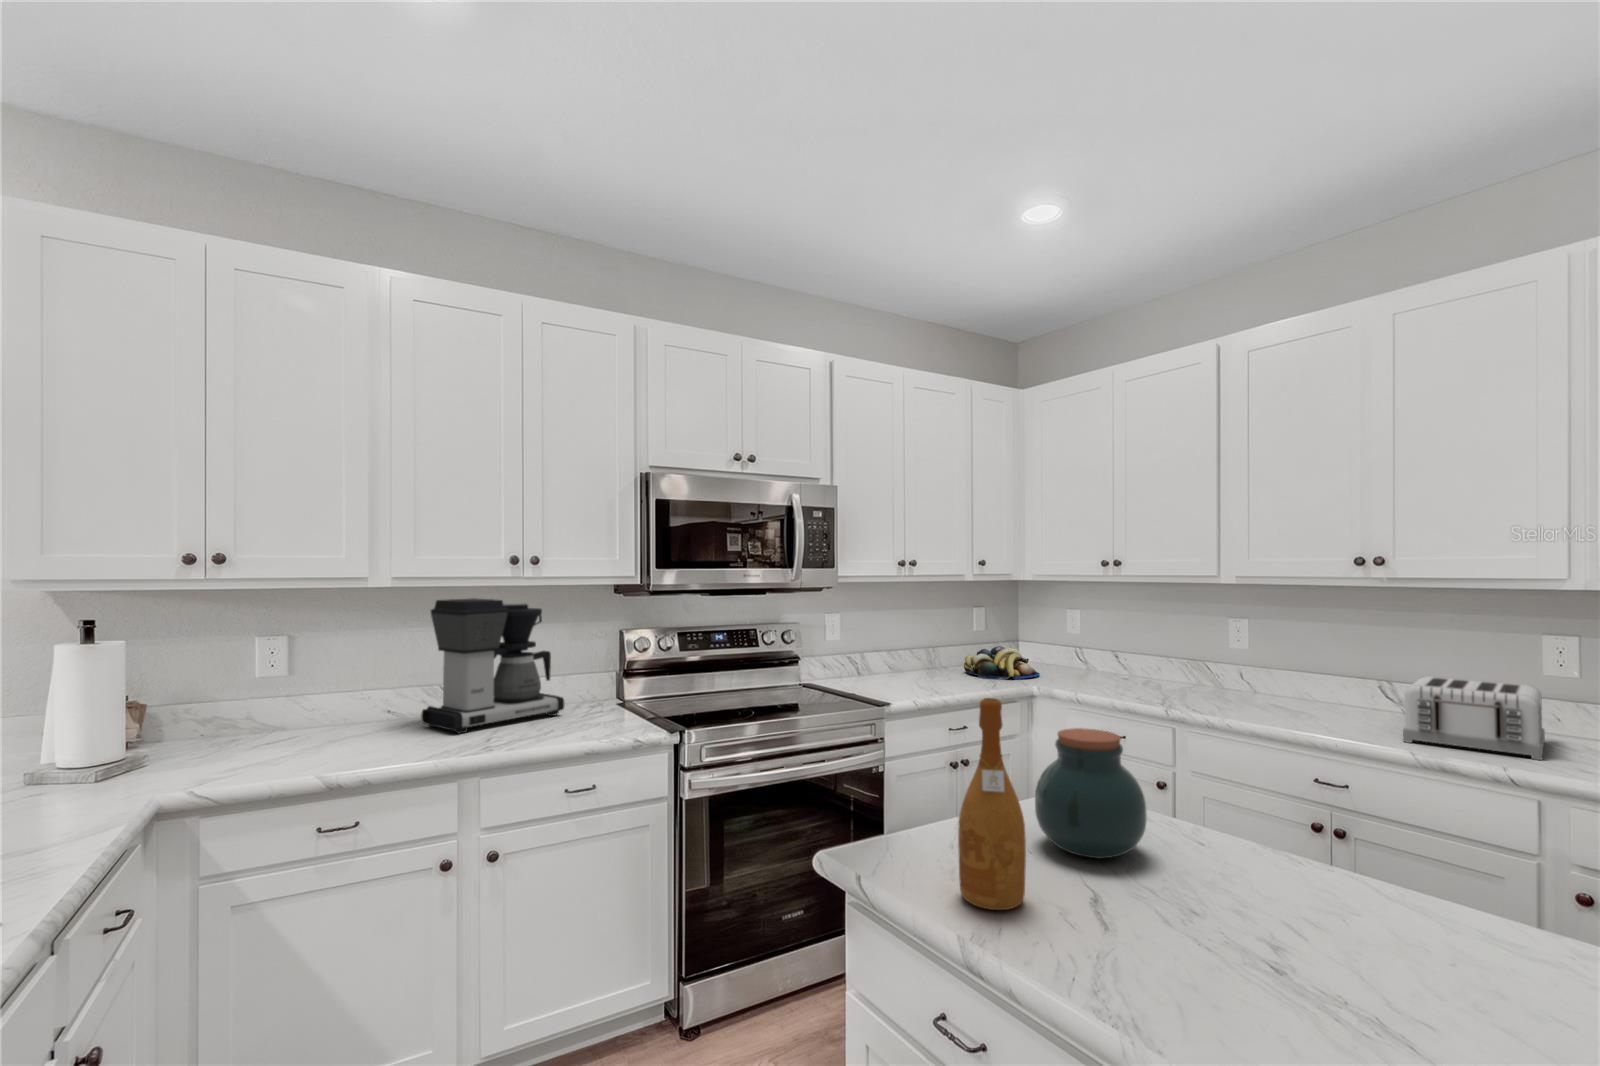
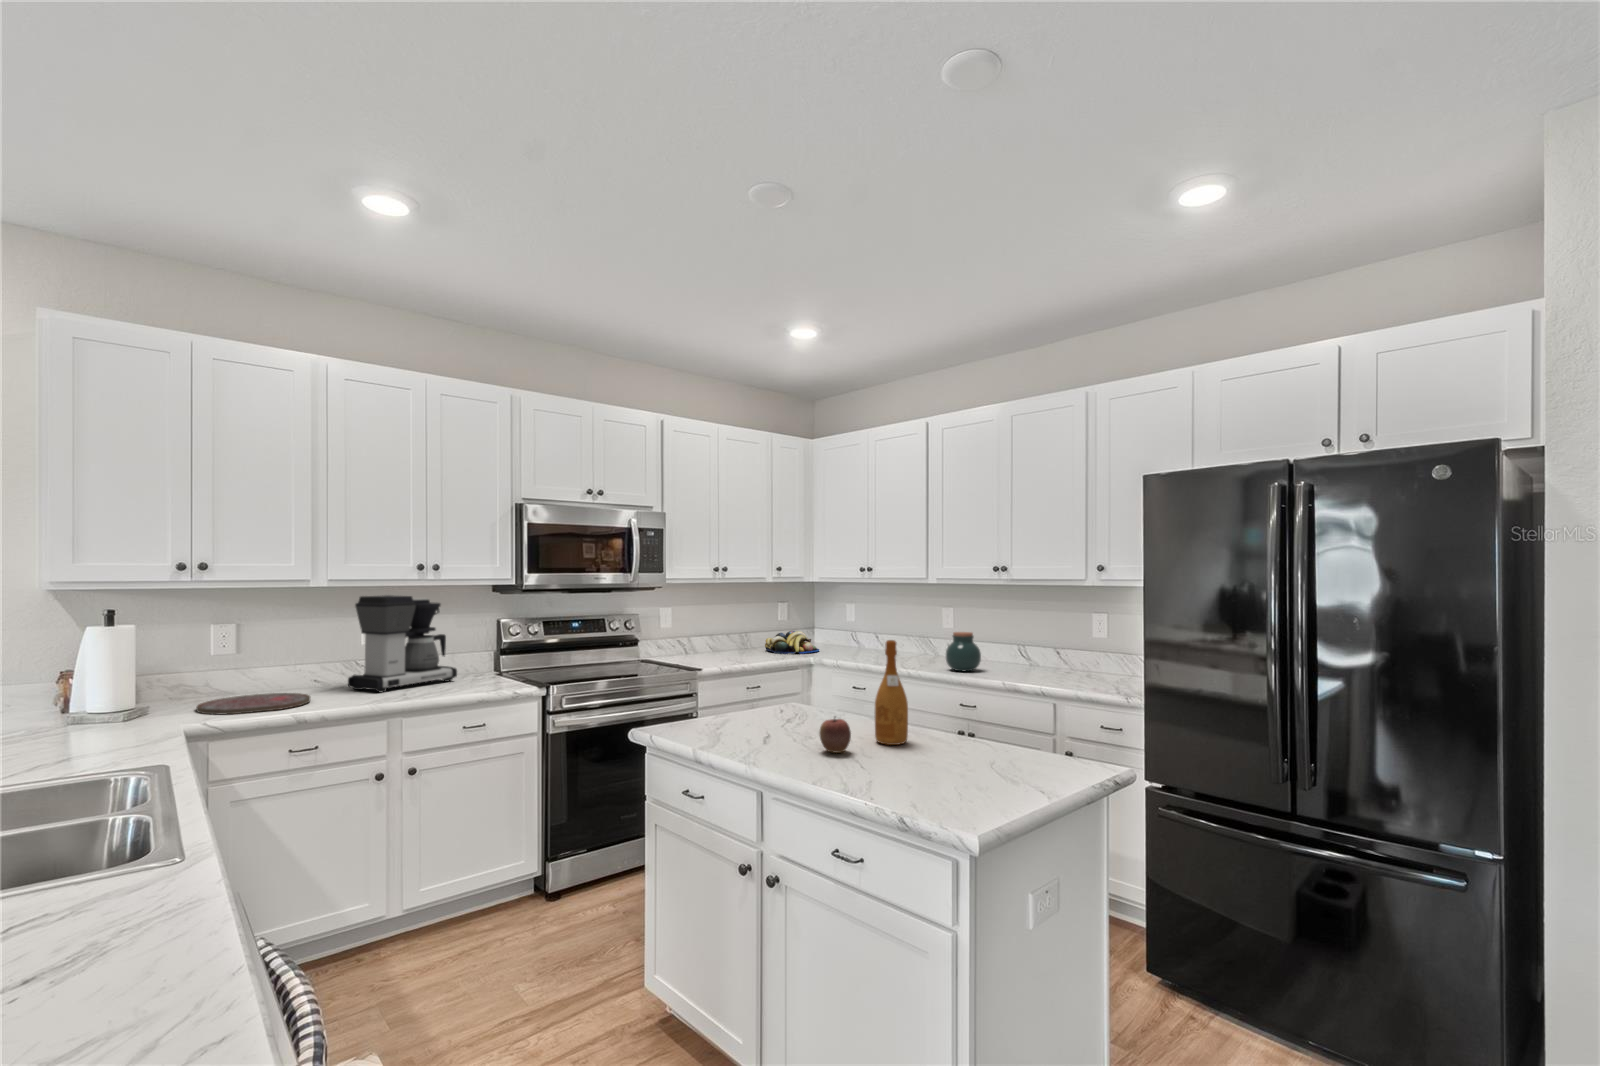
toaster: present [1403,676,1545,760] -> none [1015,640,1095,685]
wine bottle: present [958,698,1026,910] -> present [875,640,908,745]
jar: present [1035,728,1147,858] -> present [946,632,981,671]
cutting board: none [208,732,363,770] -> present [196,693,310,714]
apple: none [1237,888,1320,978] -> present [819,718,851,753]

